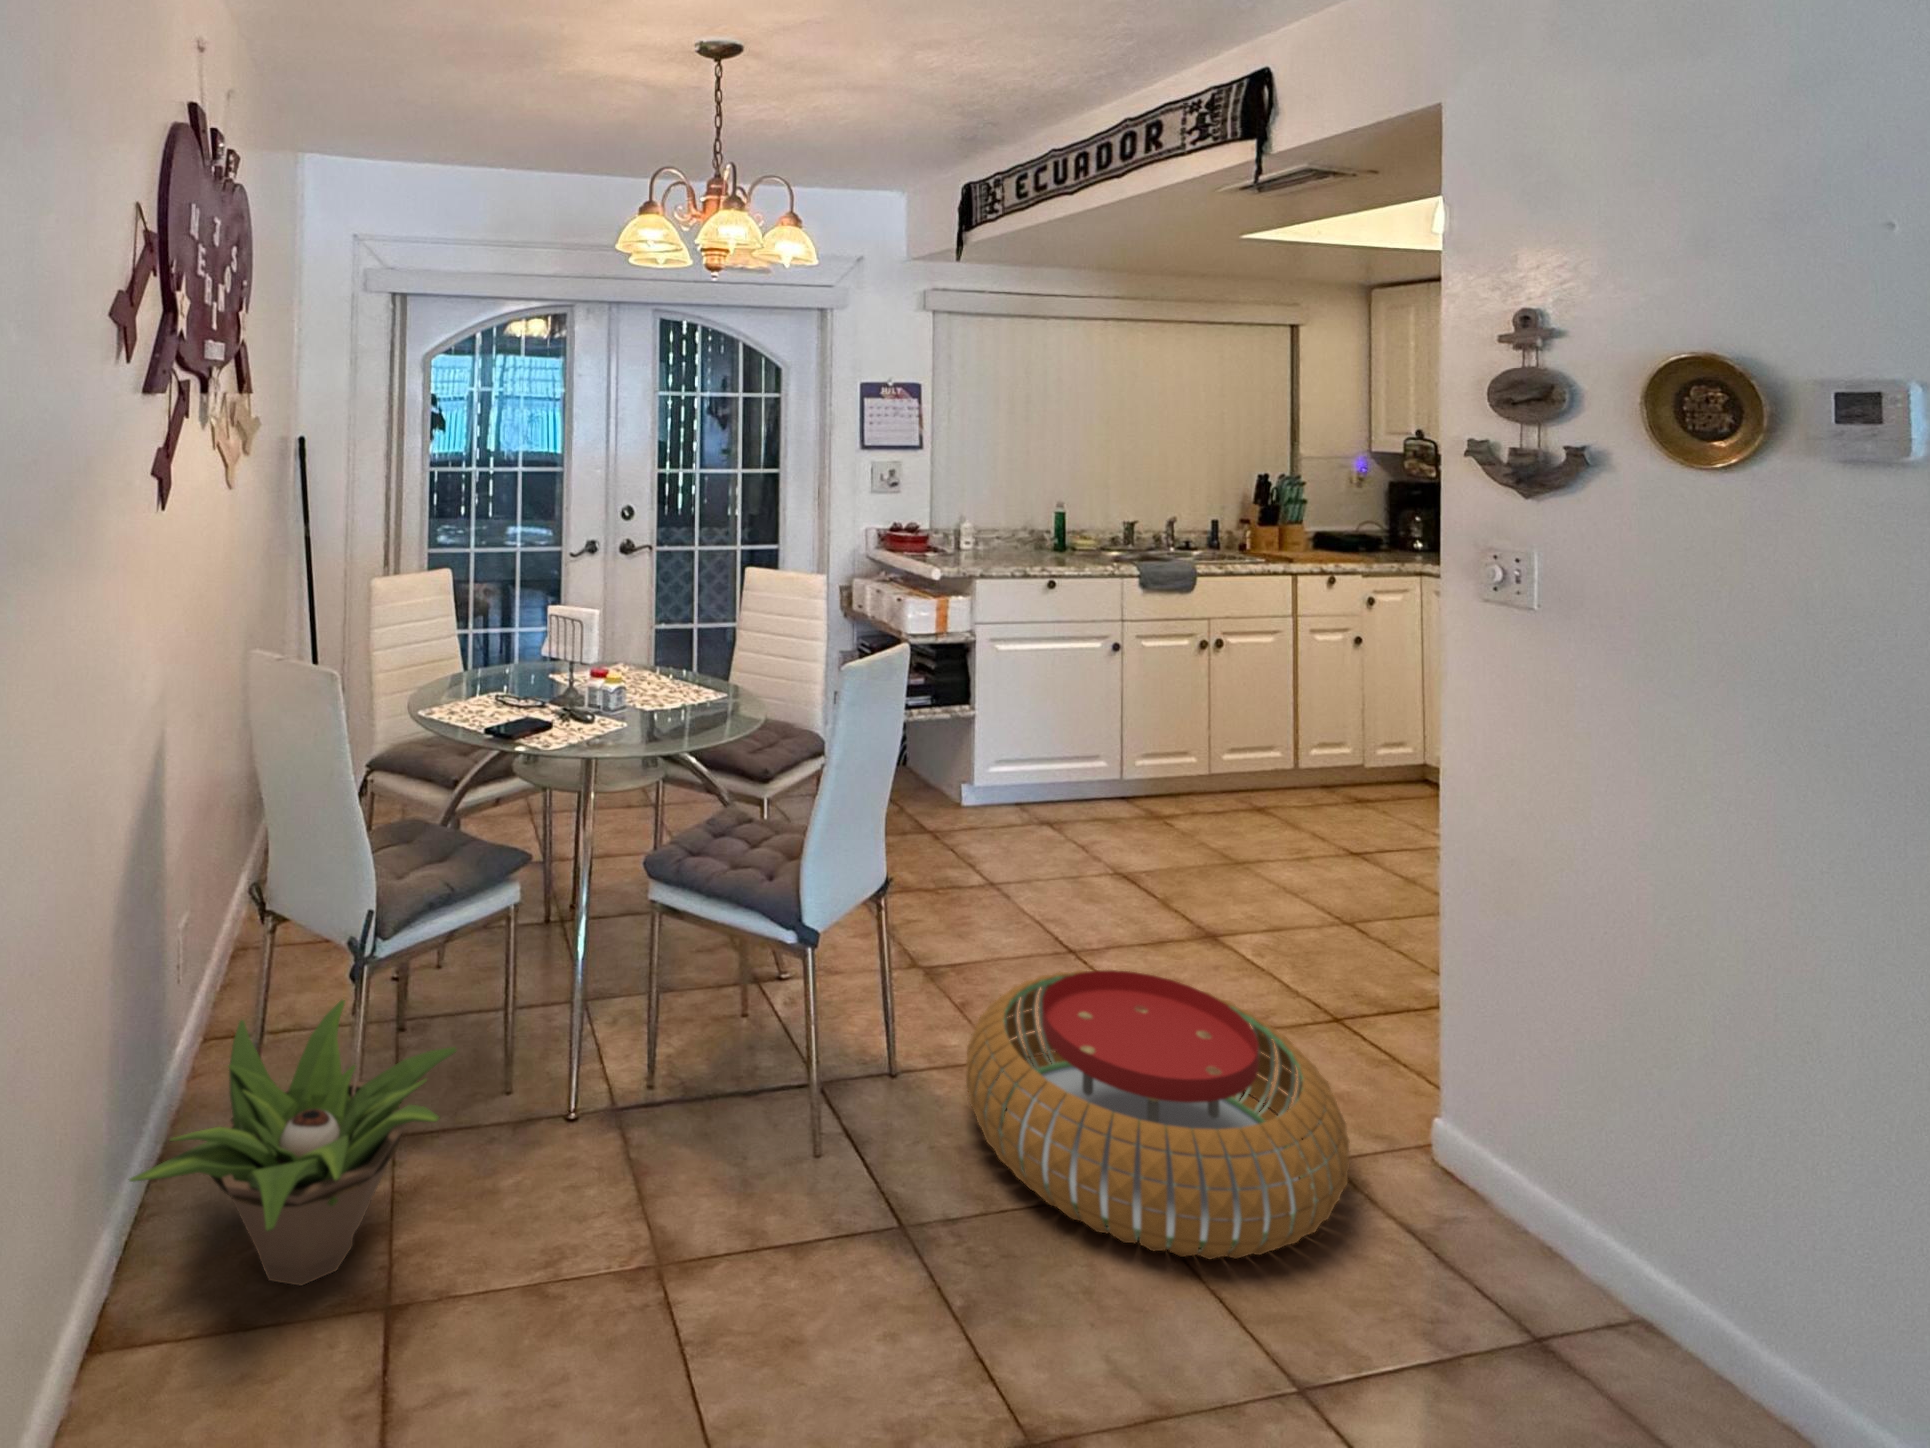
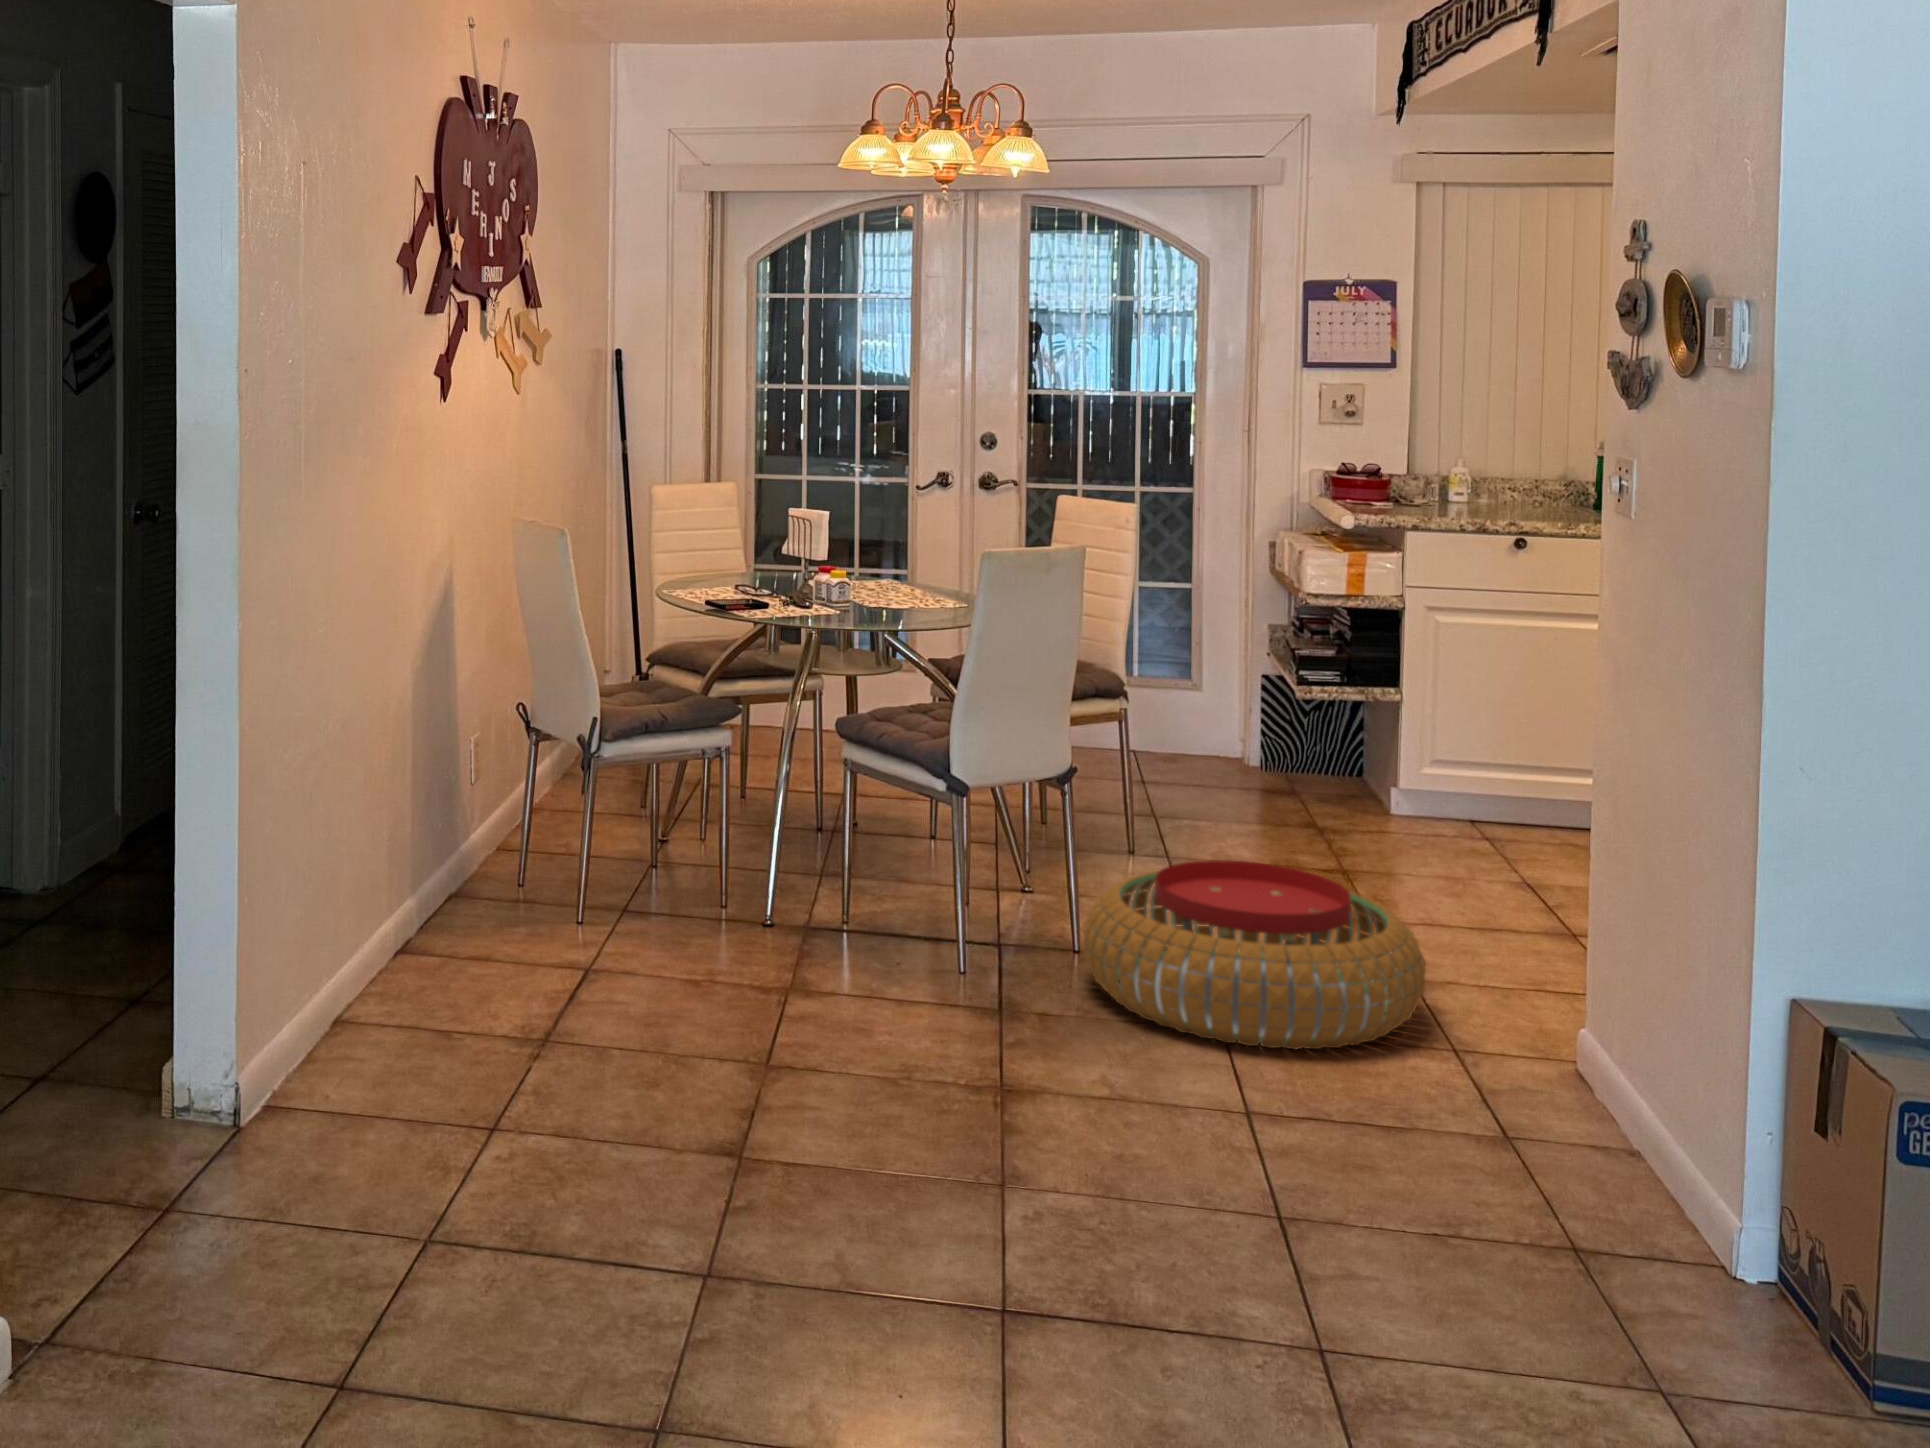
decorative plant: present [130,1000,456,1286] -> none [423,783,651,938]

